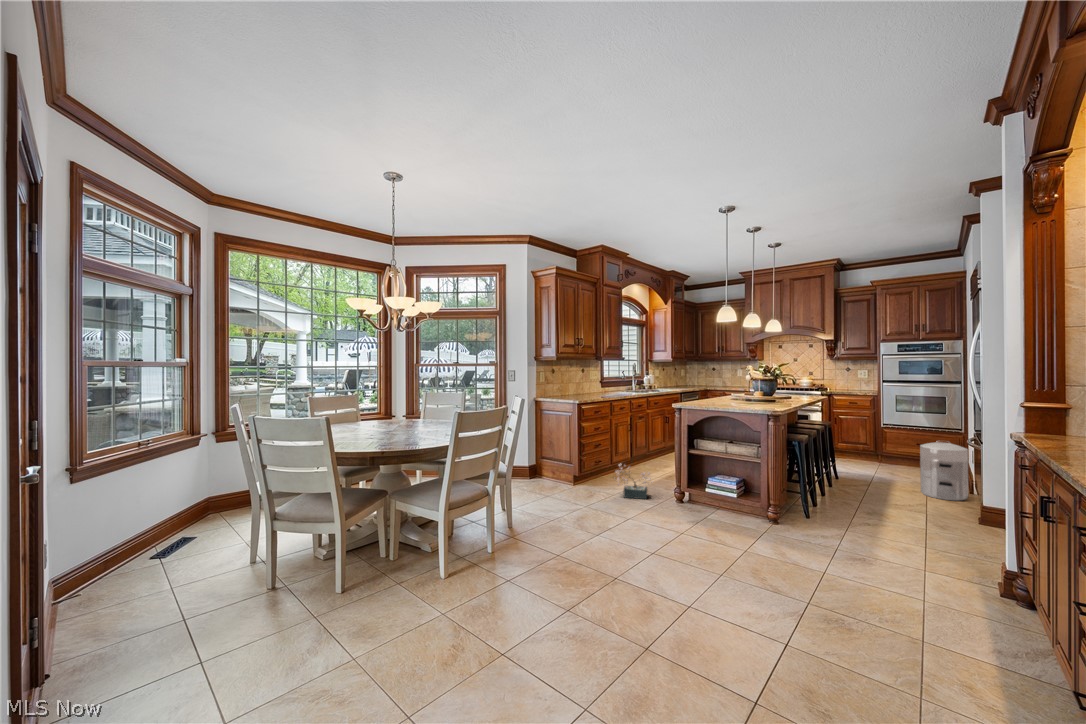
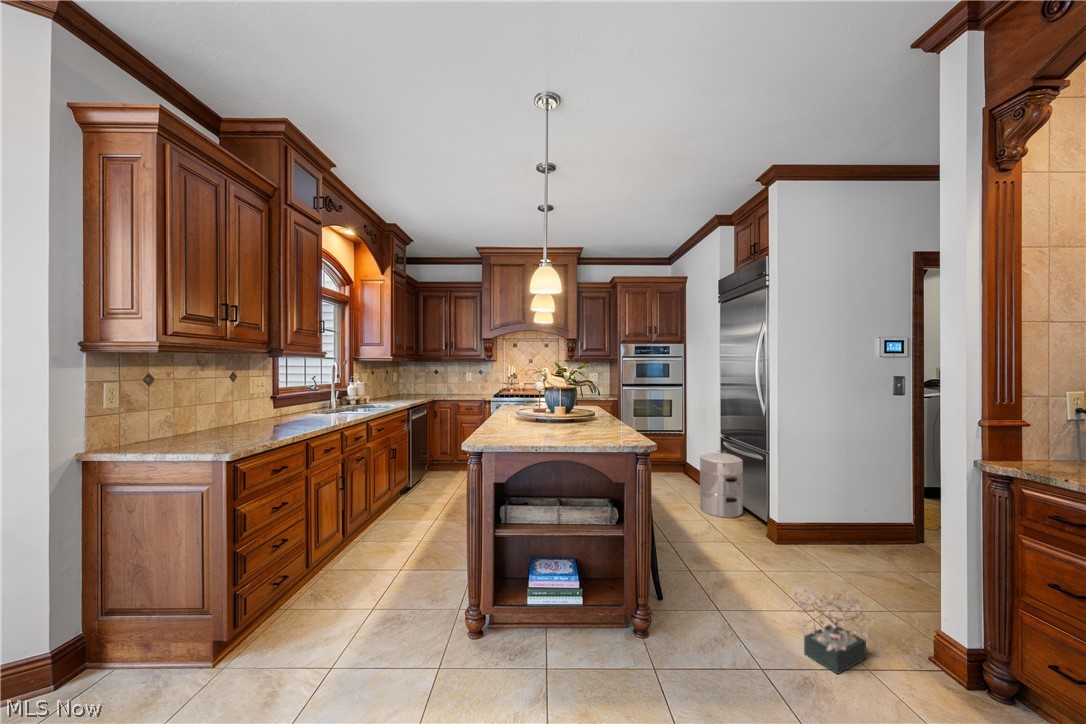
decorative plant: present [616,463,653,499] -> present [790,588,868,674]

